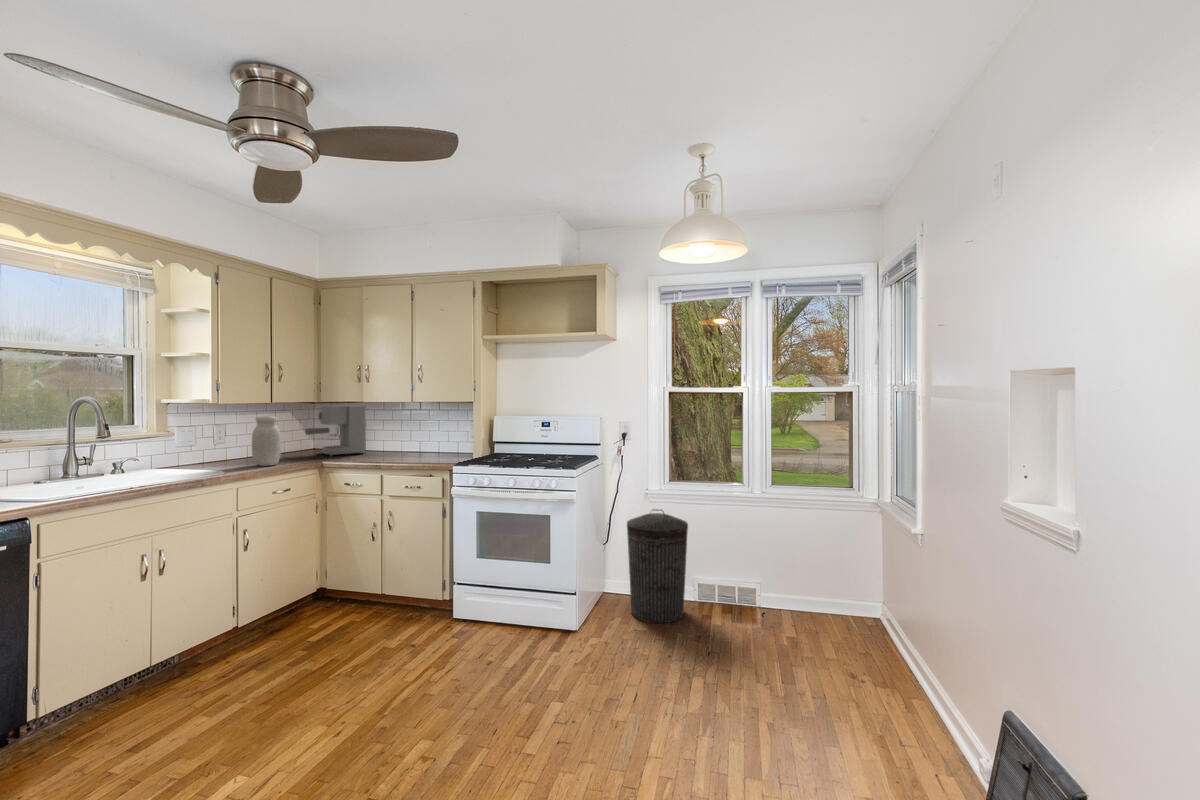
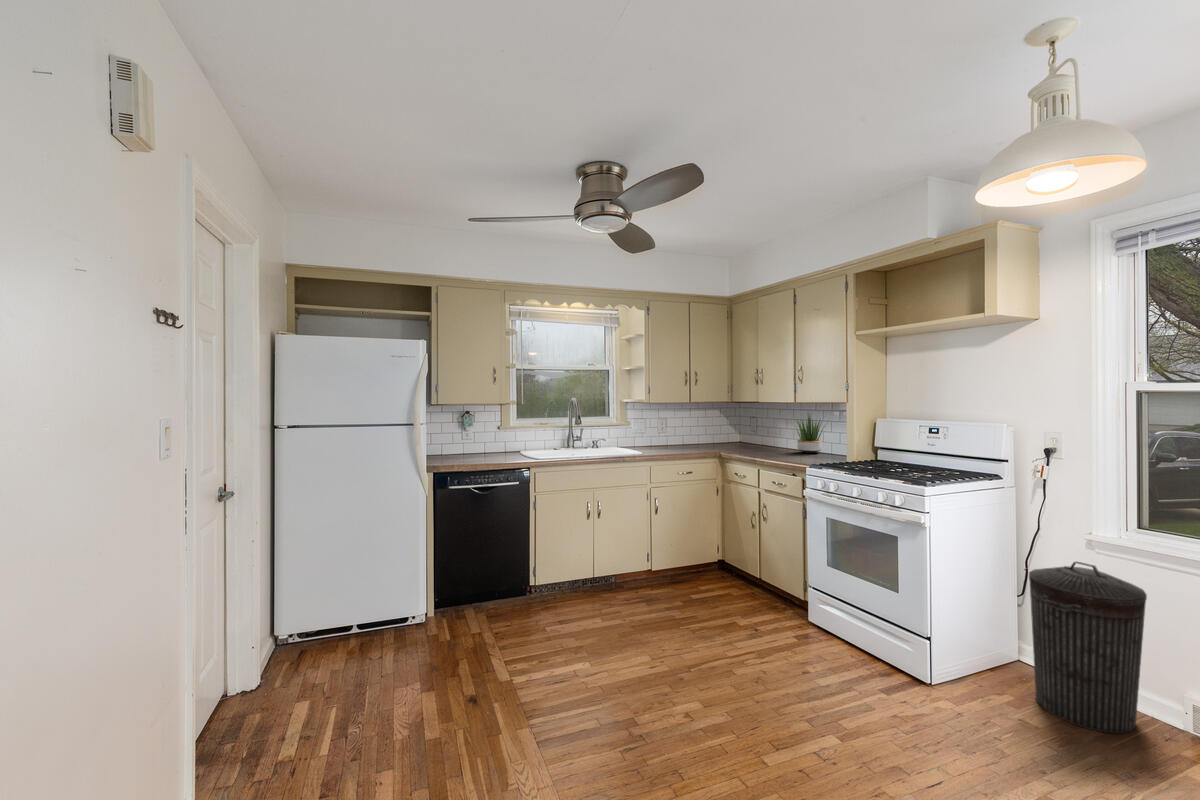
coffee maker: present [305,405,366,456] -> none [717,406,764,449]
potted plant: none [395,411,440,453] -> present [794,415,825,453]
jar: present [252,416,281,466] -> none [668,413,687,452]

